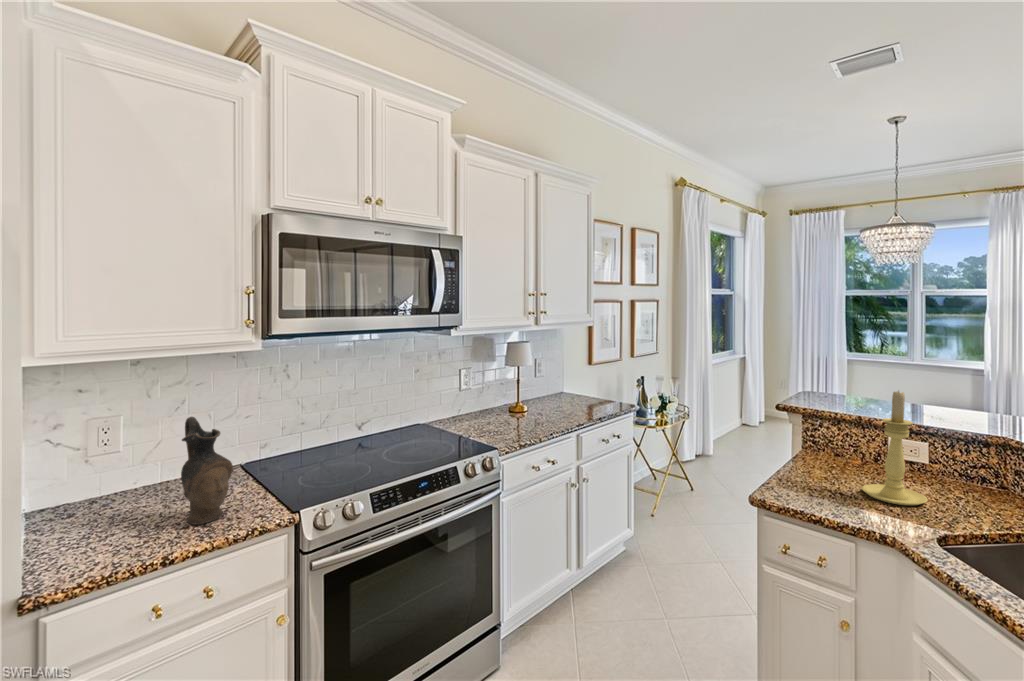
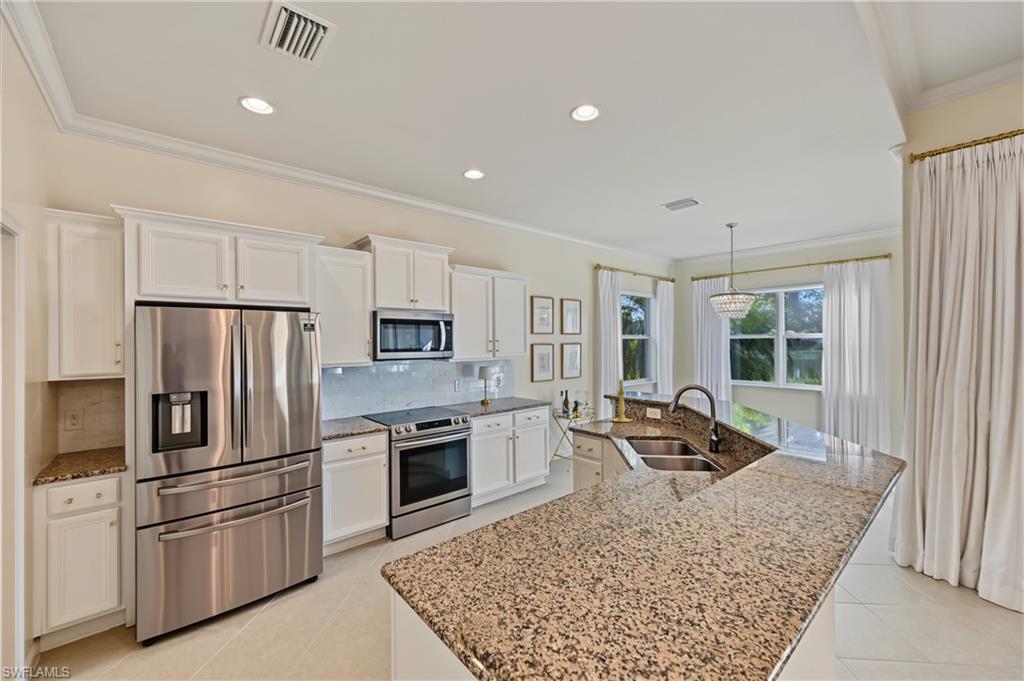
ceramic pitcher: present [181,417,233,524] -> none [349,389,366,428]

